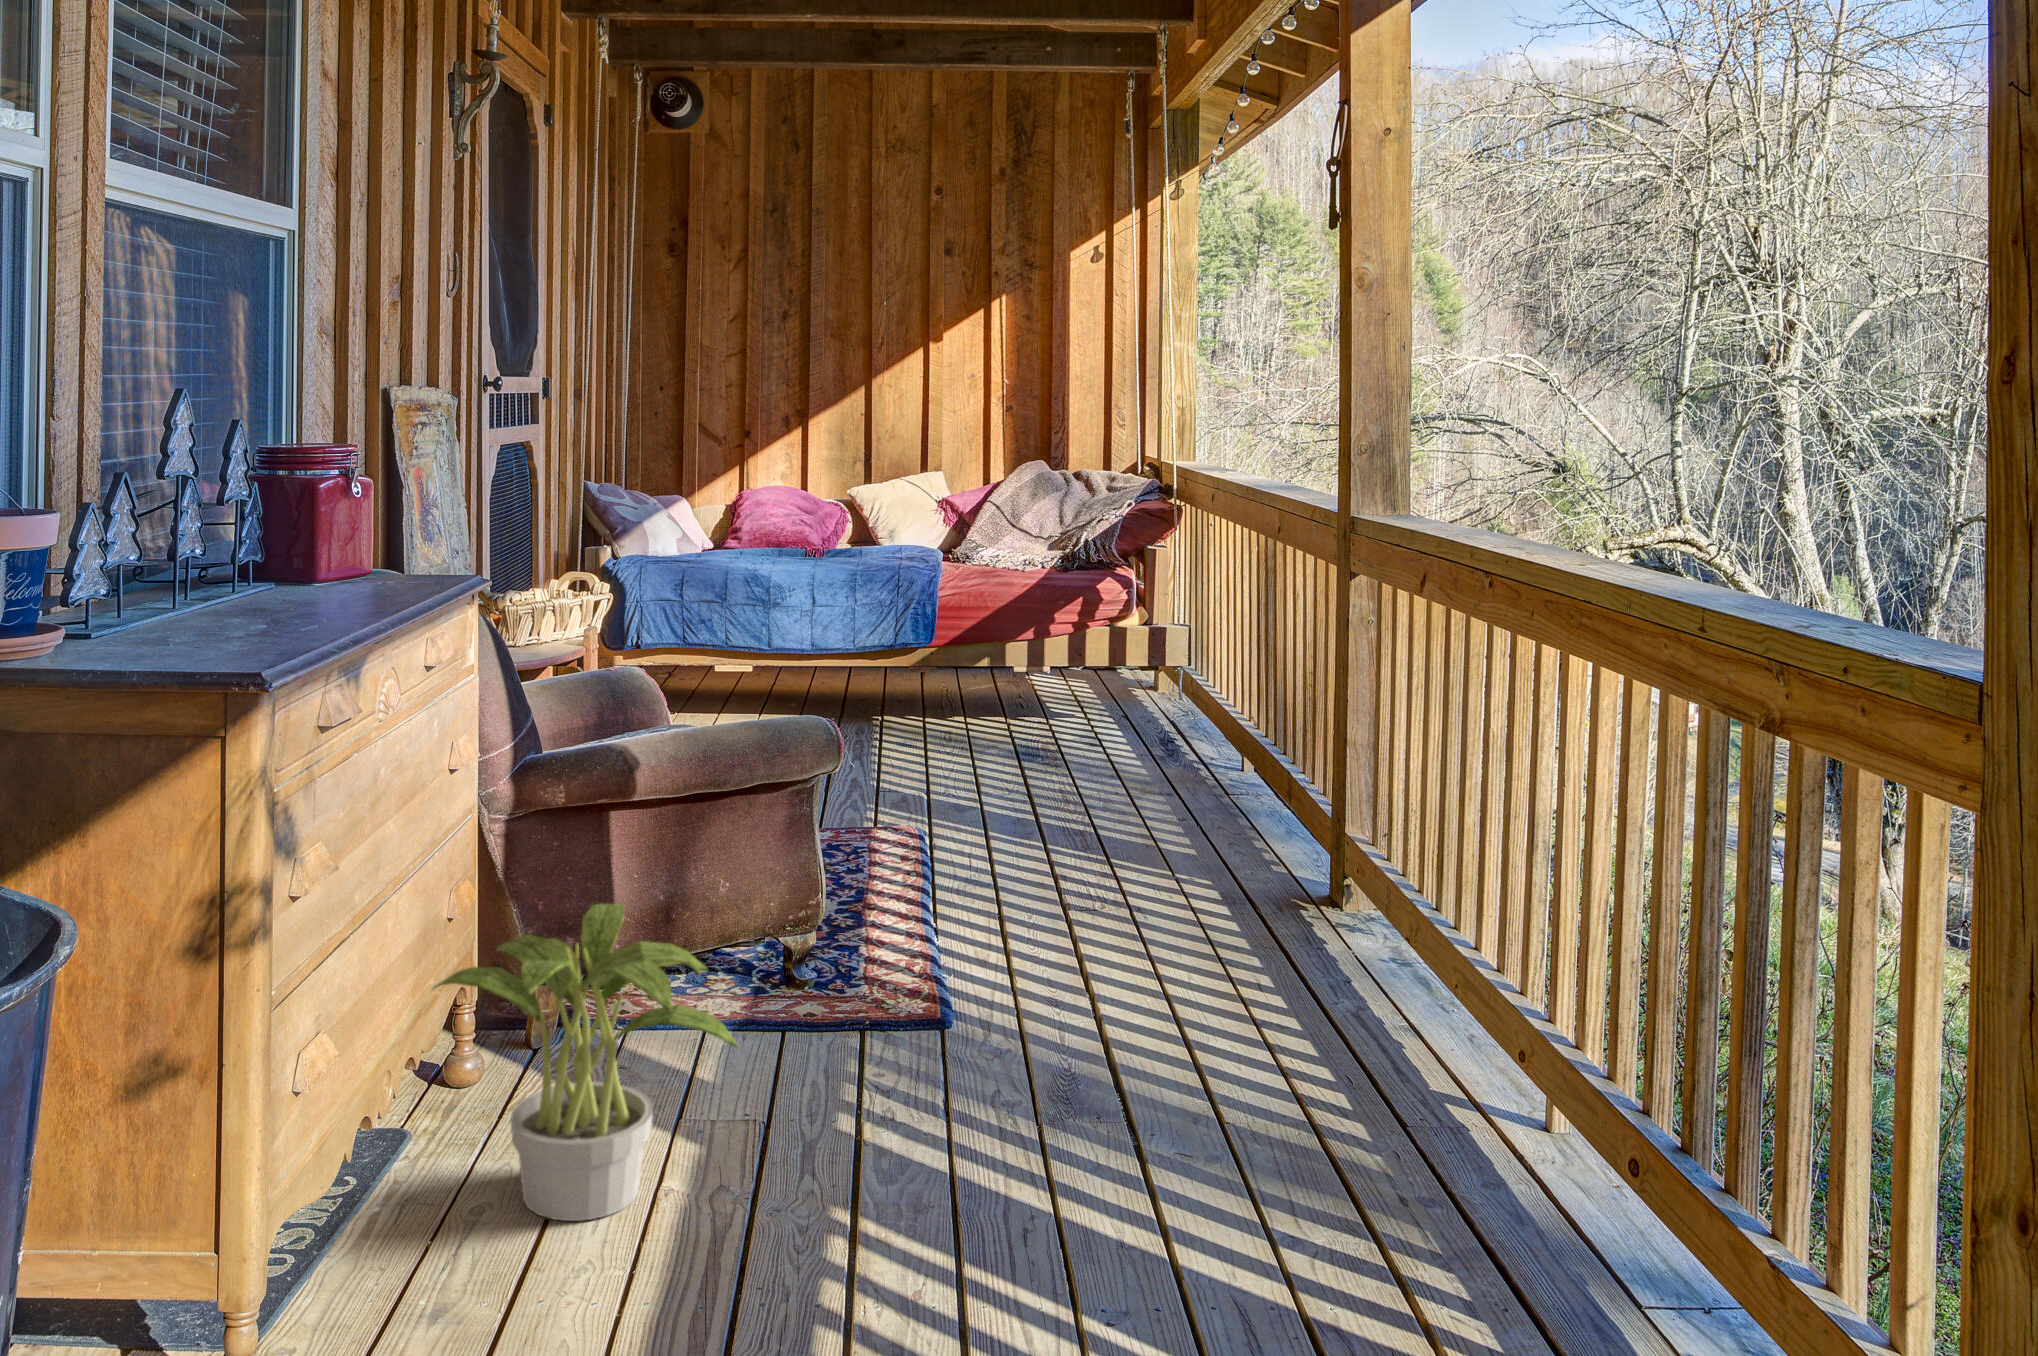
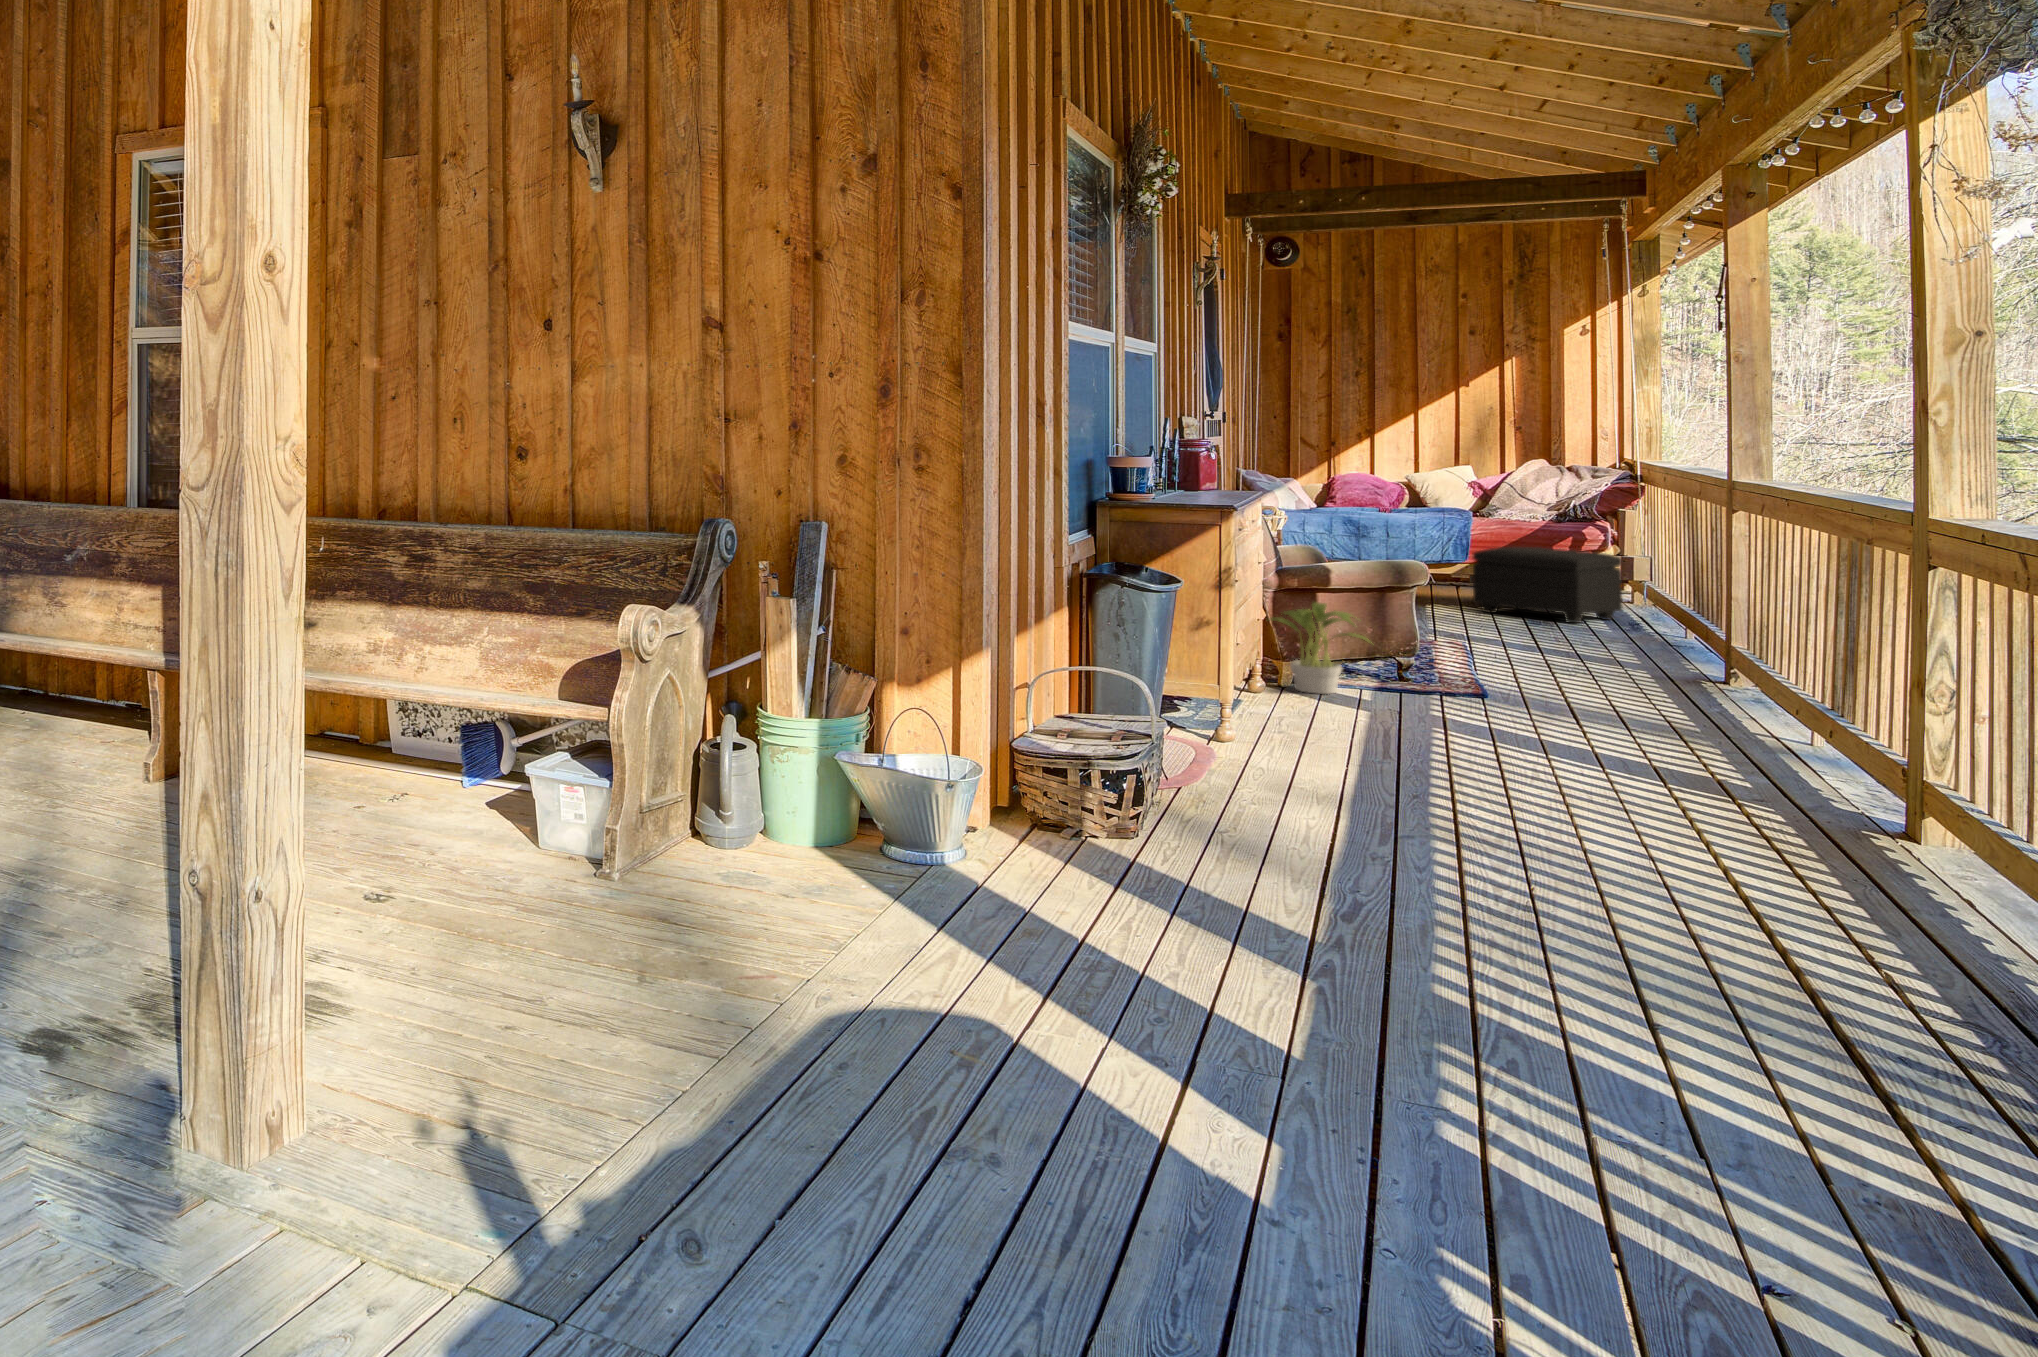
footstool: none [946,615,1162,759] -> present [1472,547,1622,623]

